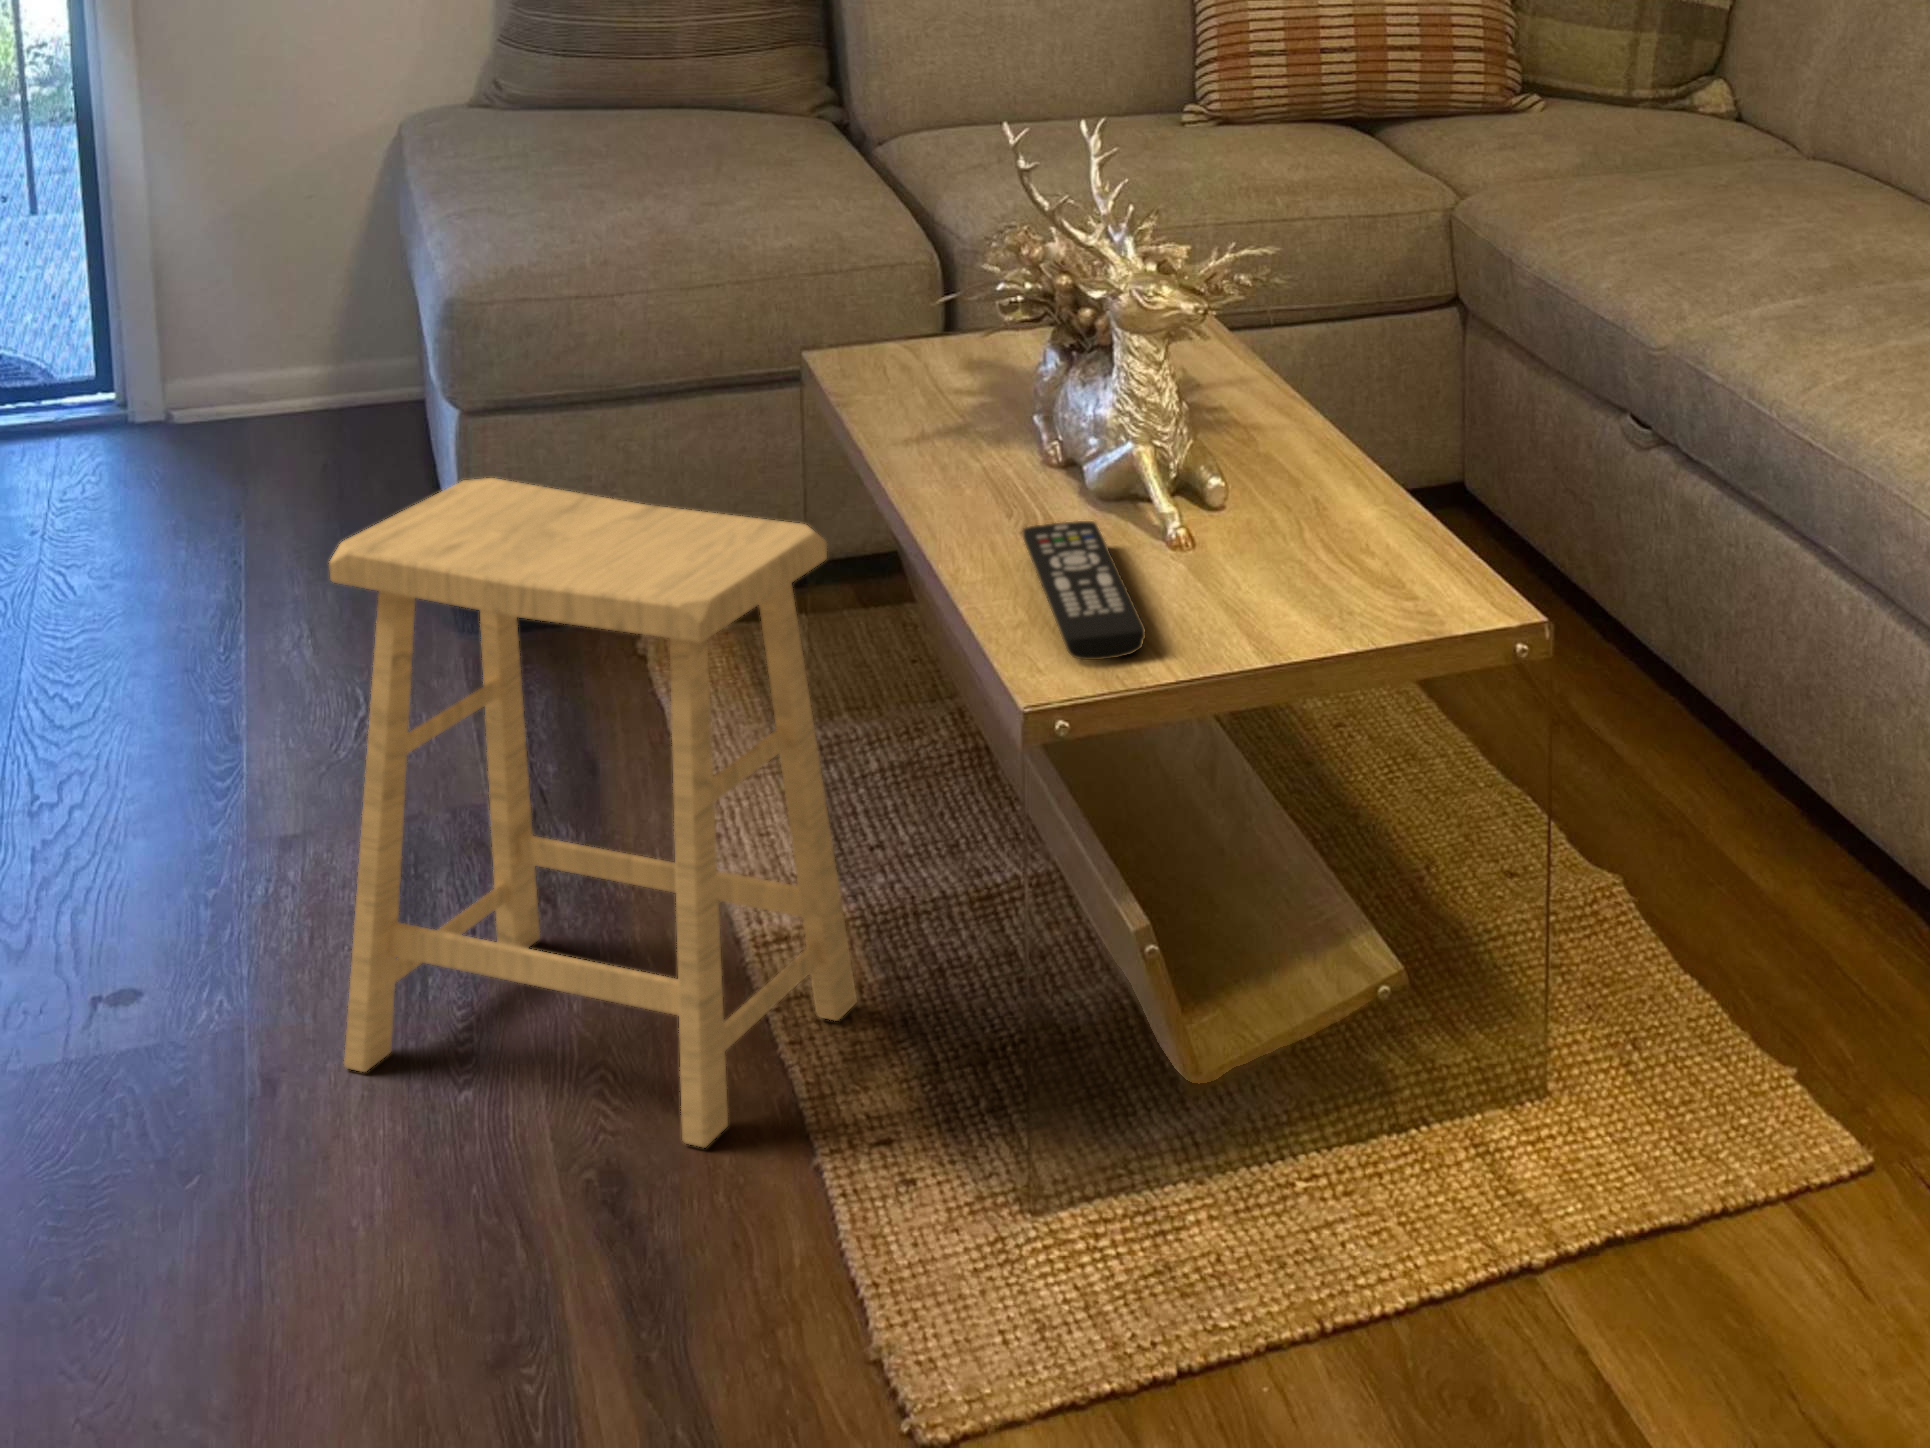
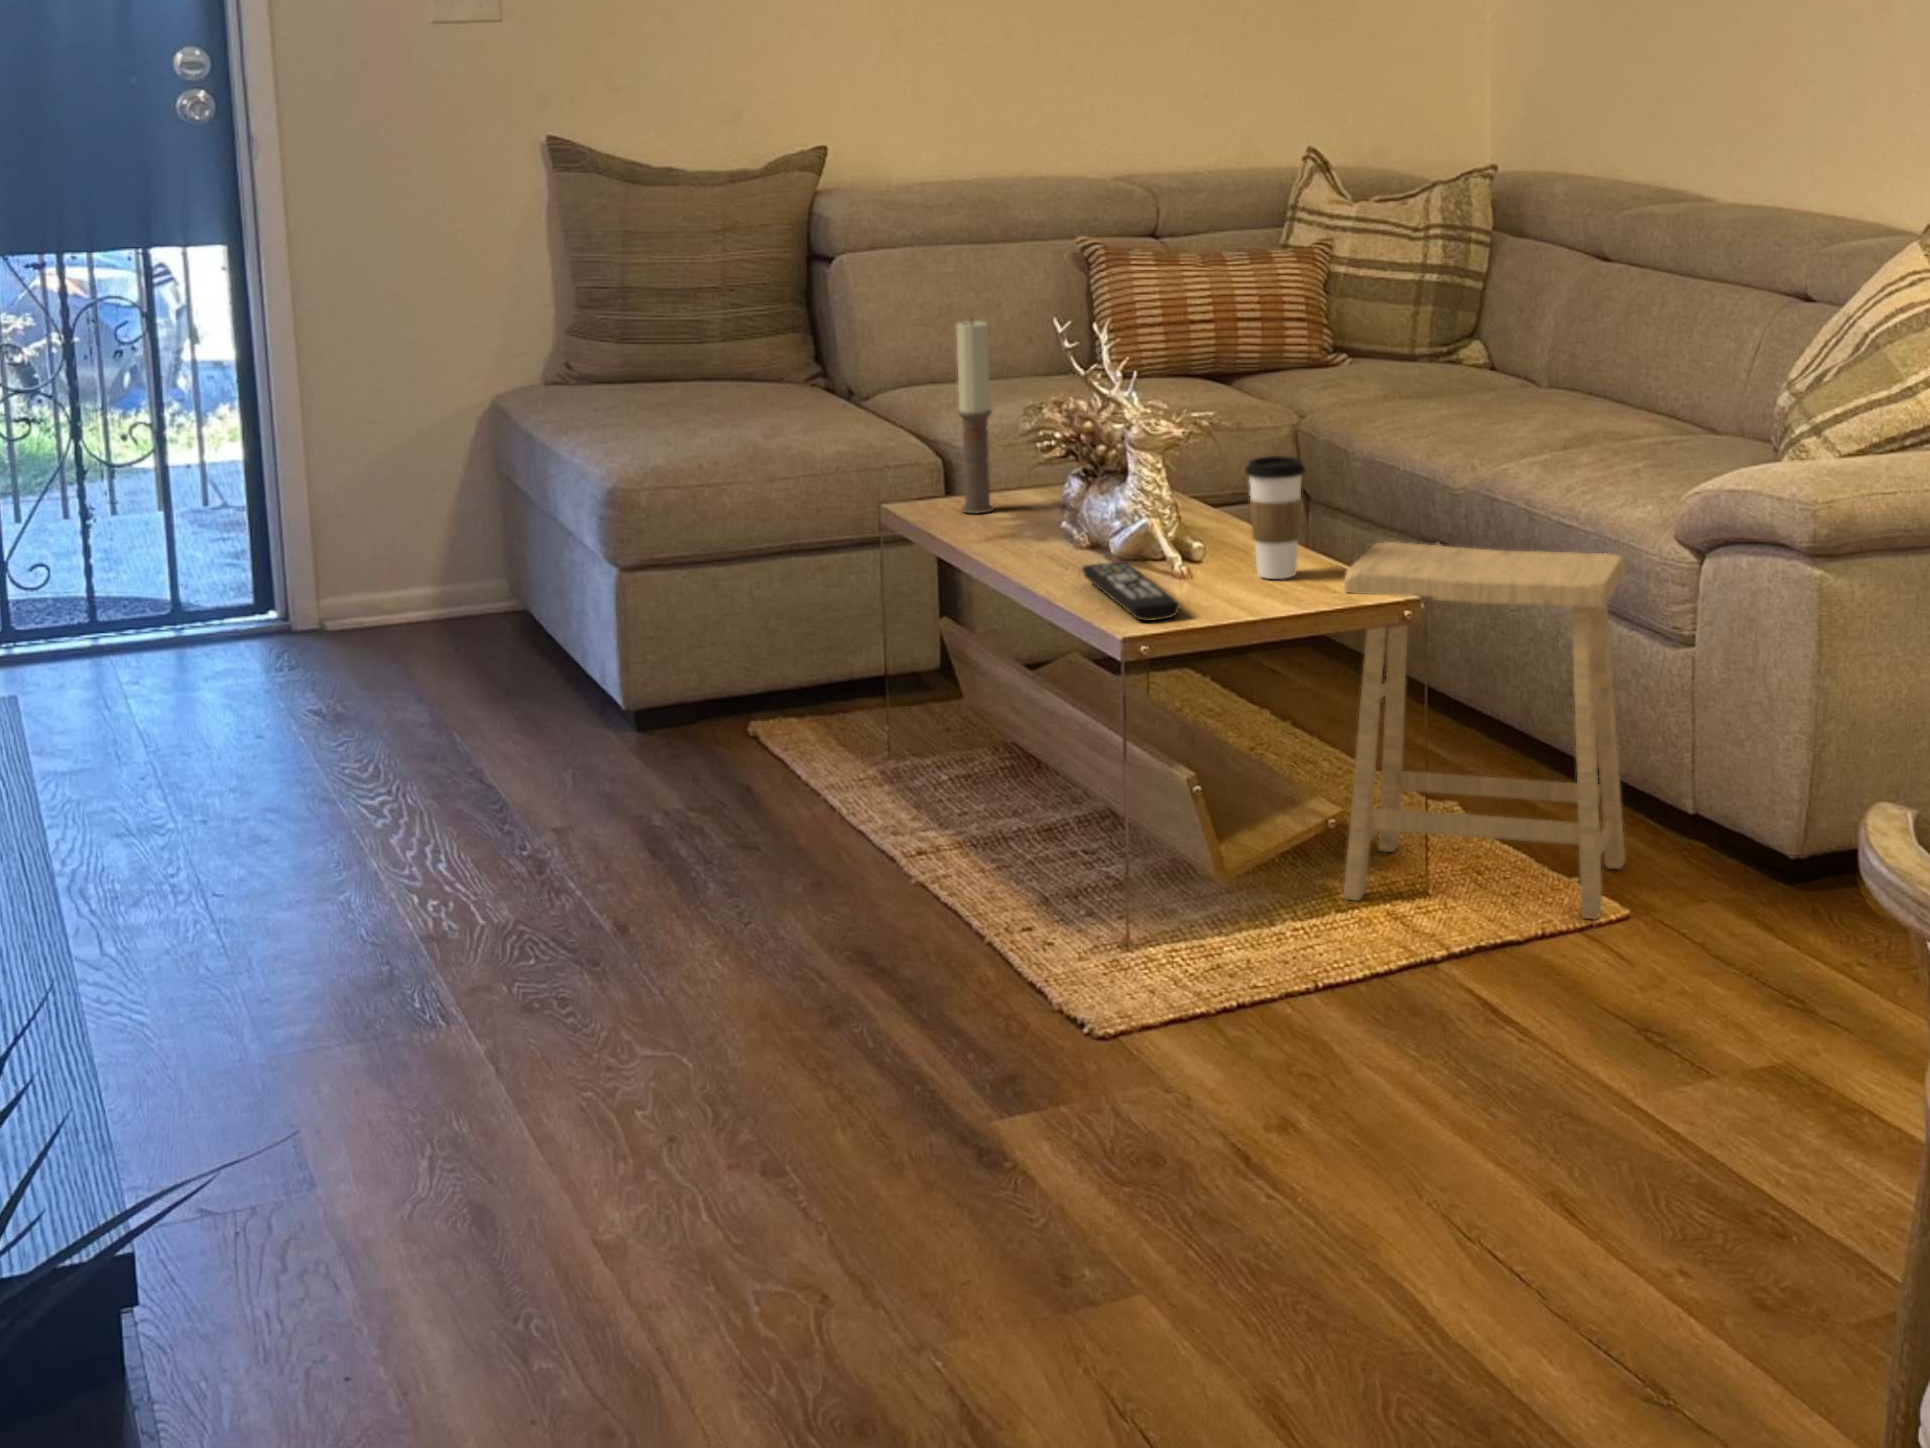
candle: none [907,91,960,380] -> present [957,320,994,513]
coffee cup: none [1283,364,1379,565] -> present [1245,456,1305,579]
footstool: present [330,478,857,1147] -> present [1344,542,1626,919]

